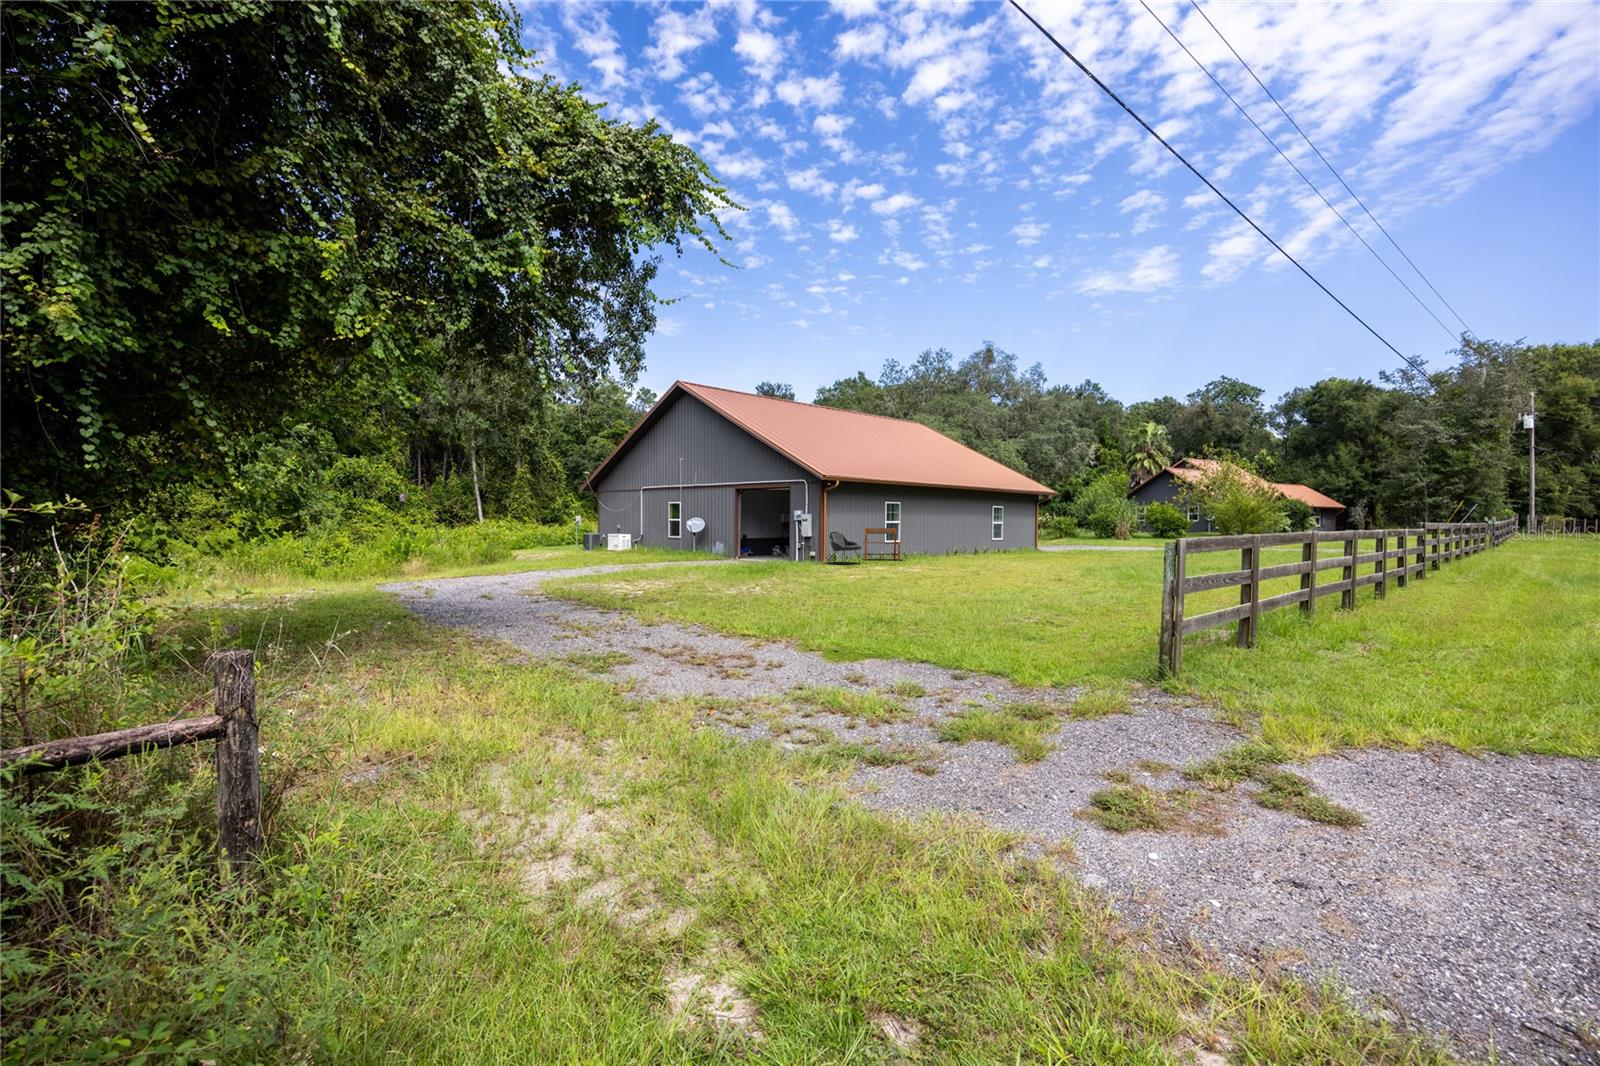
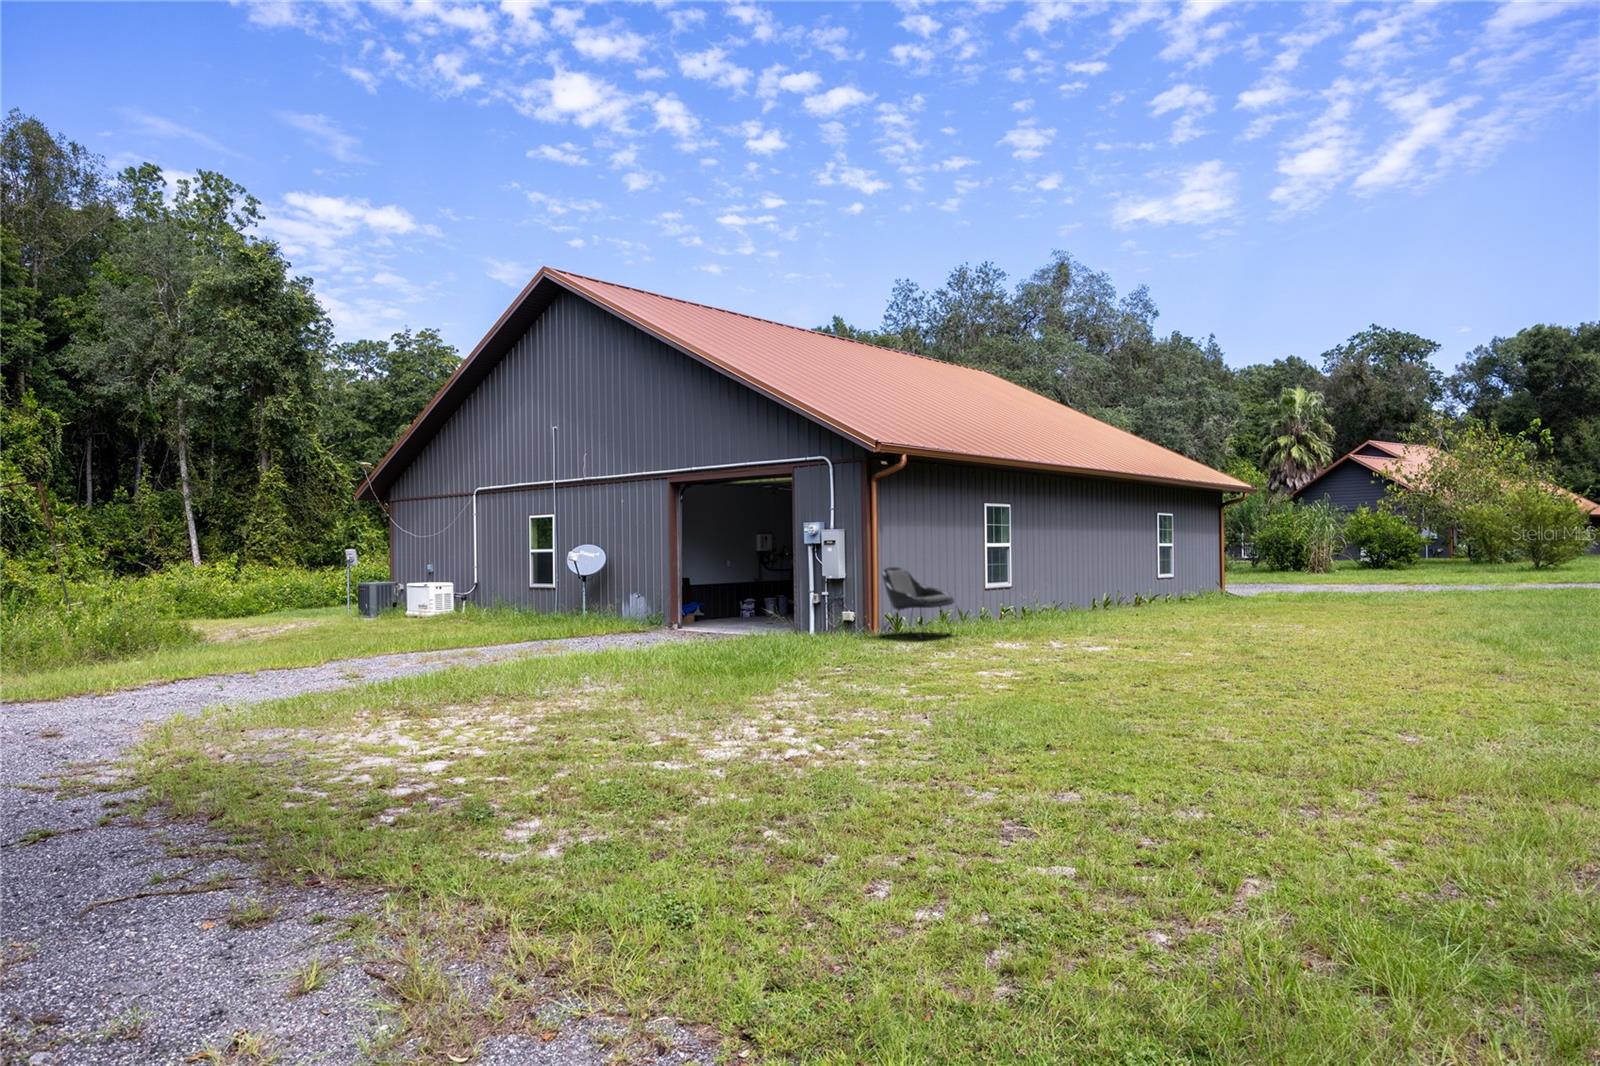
bench: present [863,528,900,561] -> none [945,555,1027,627]

